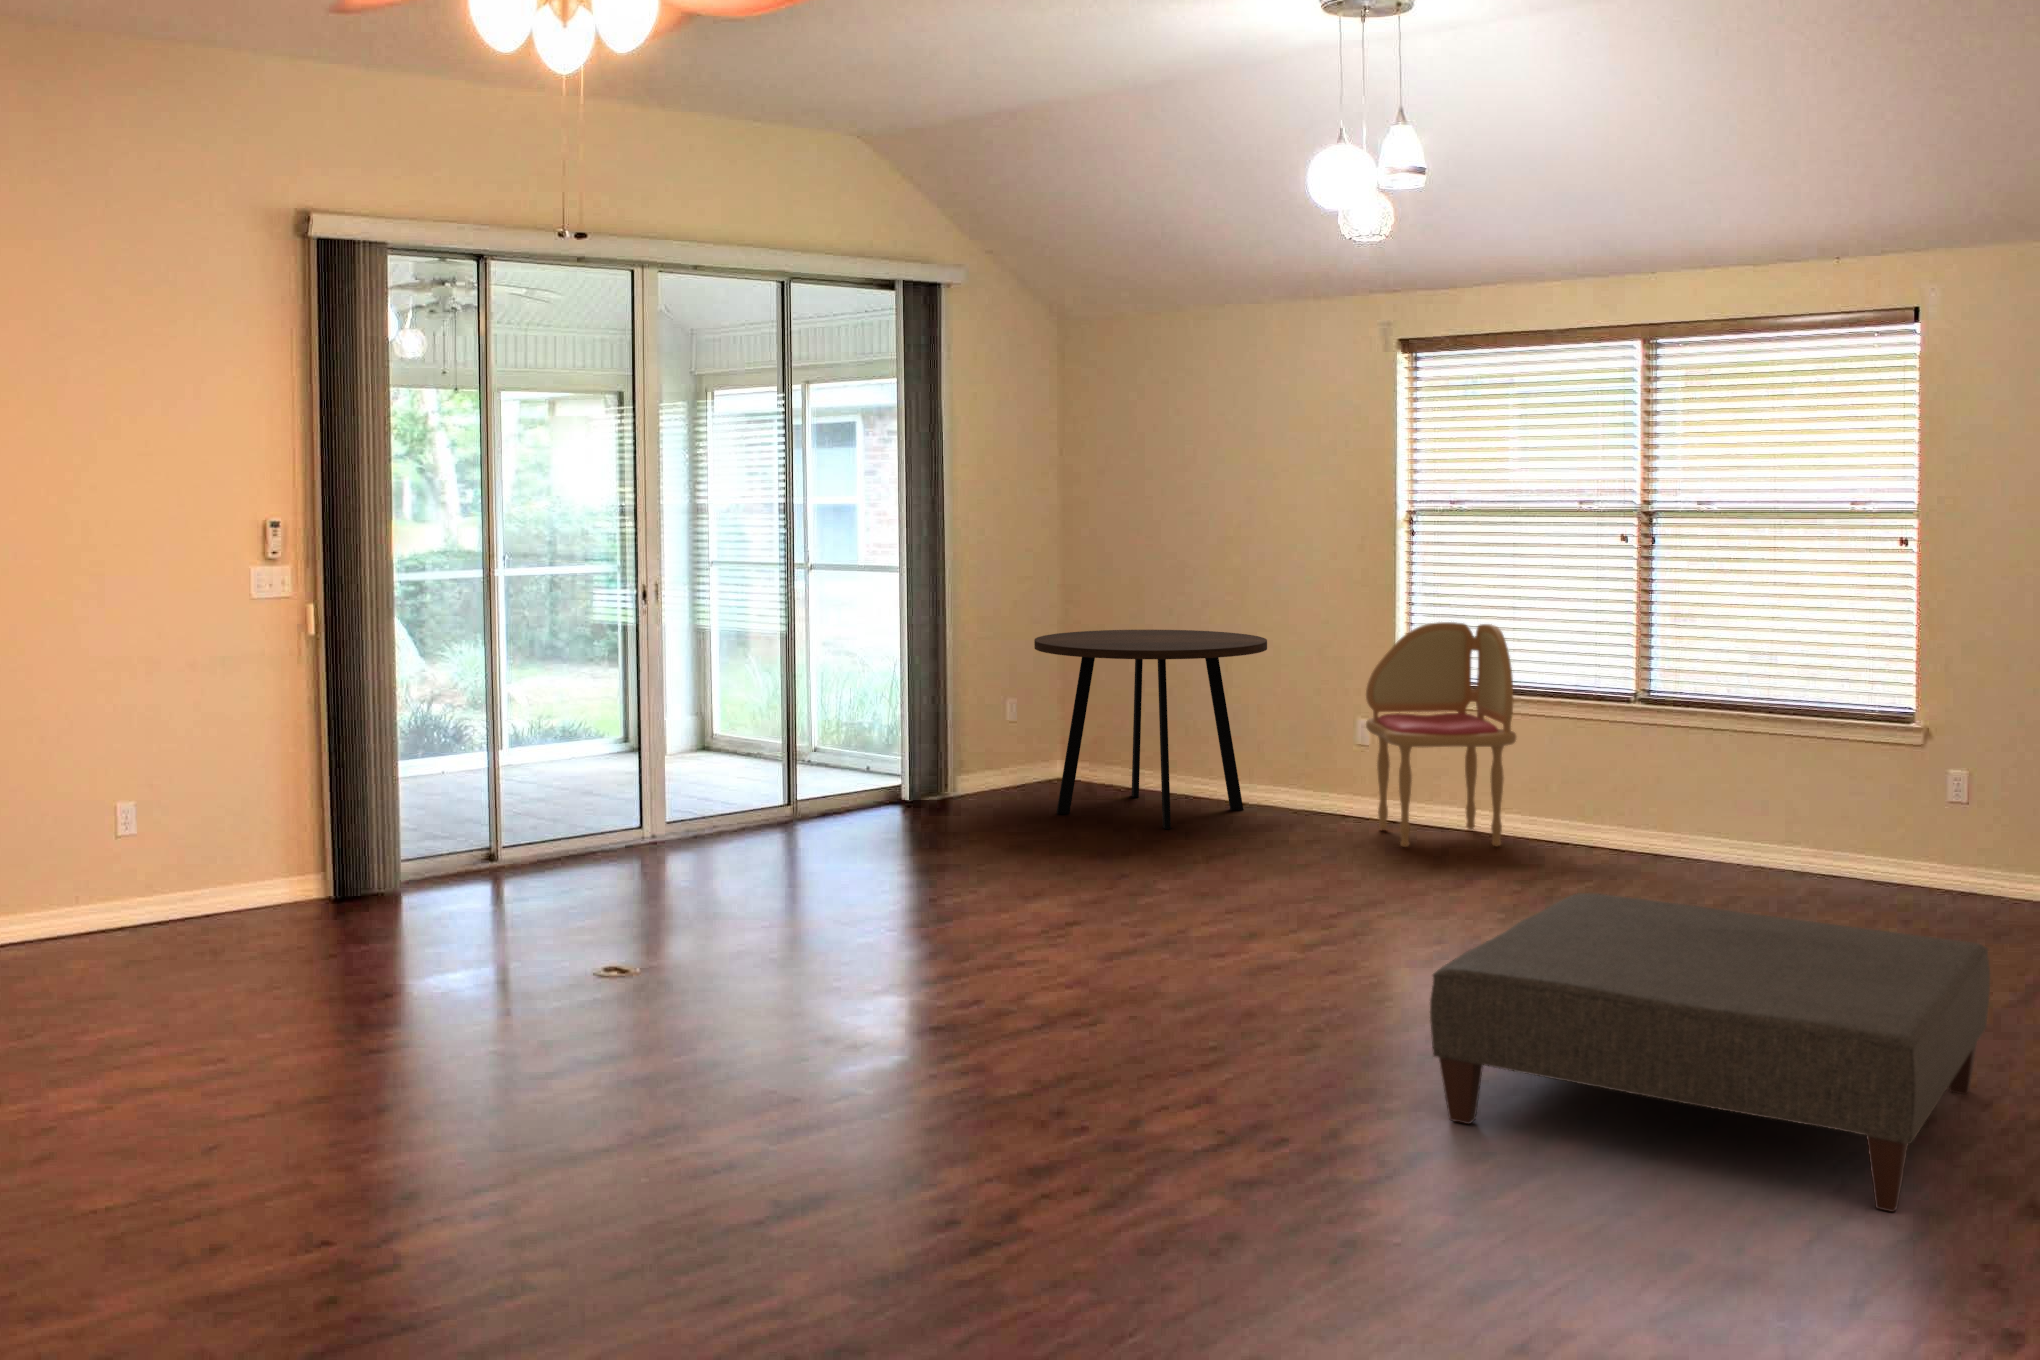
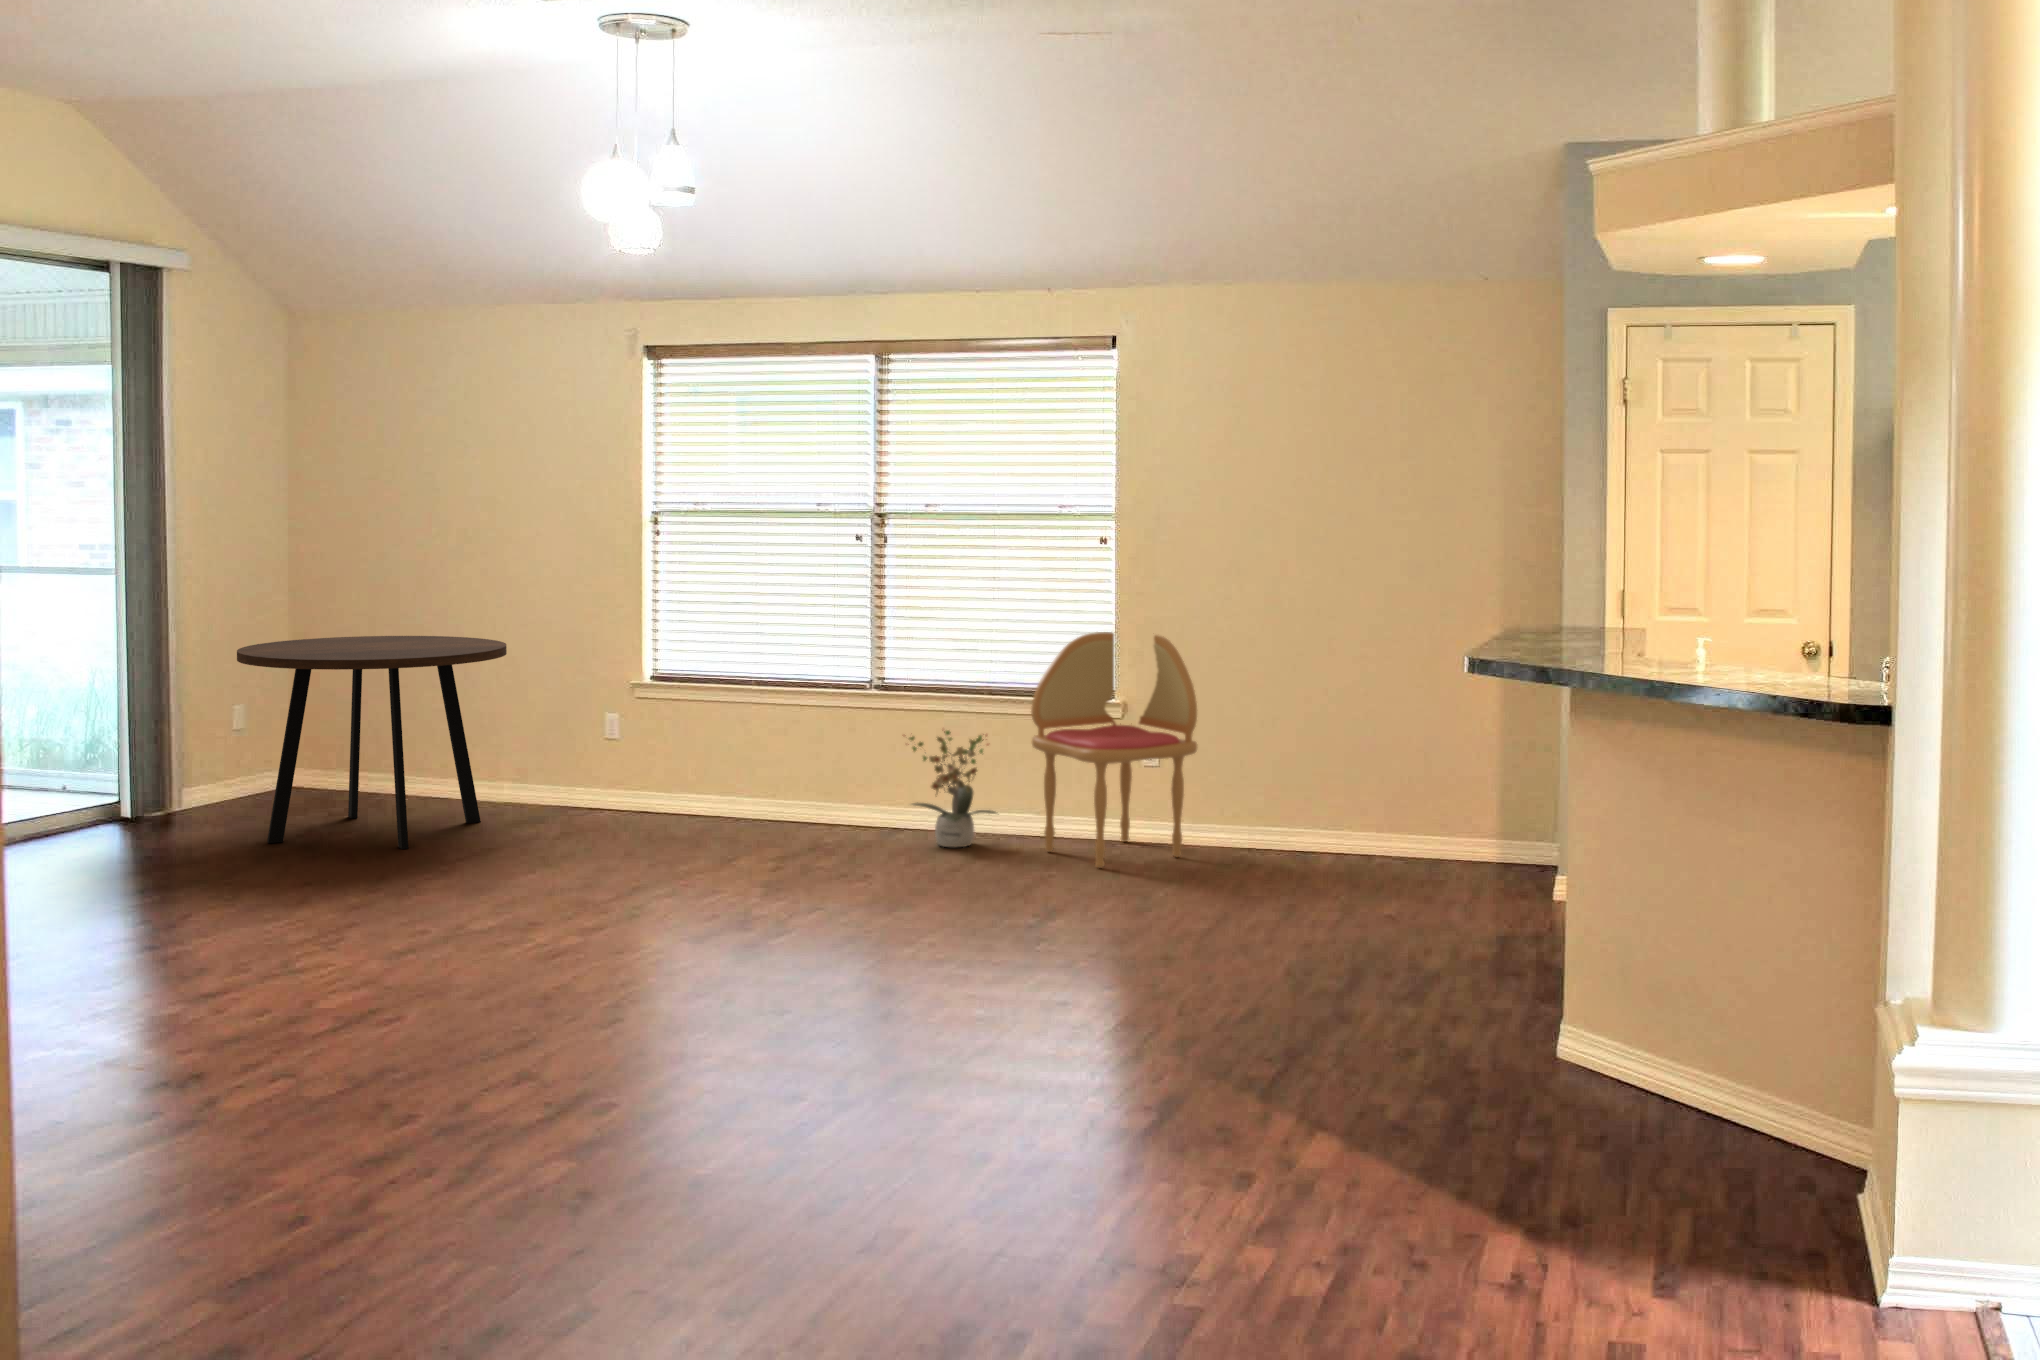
dining chair: present [1366,622,1516,847] -> present [1031,632,1197,868]
potted plant: none [1661,746,1772,878] -> present [908,731,996,847]
ottoman: present [1430,893,1990,1212] -> none [785,870,1219,1110]

